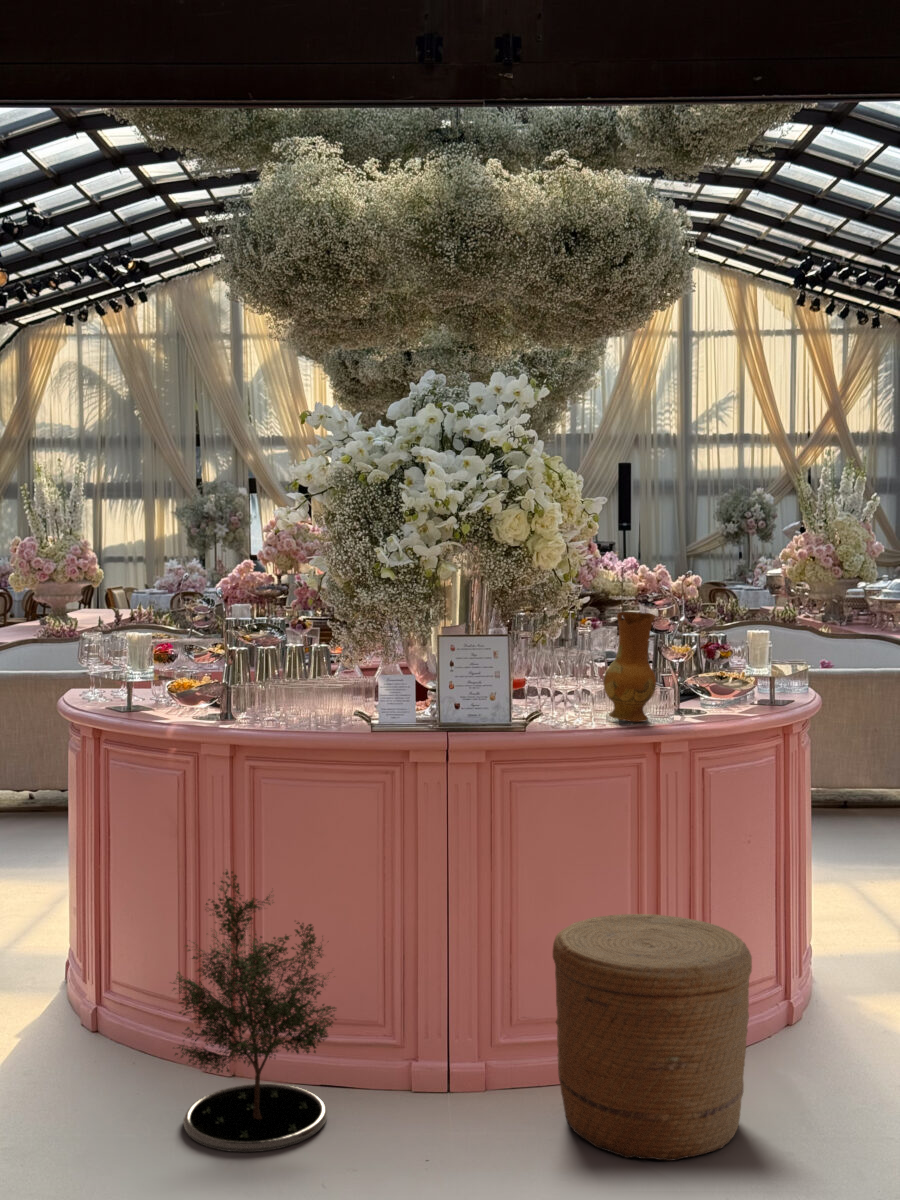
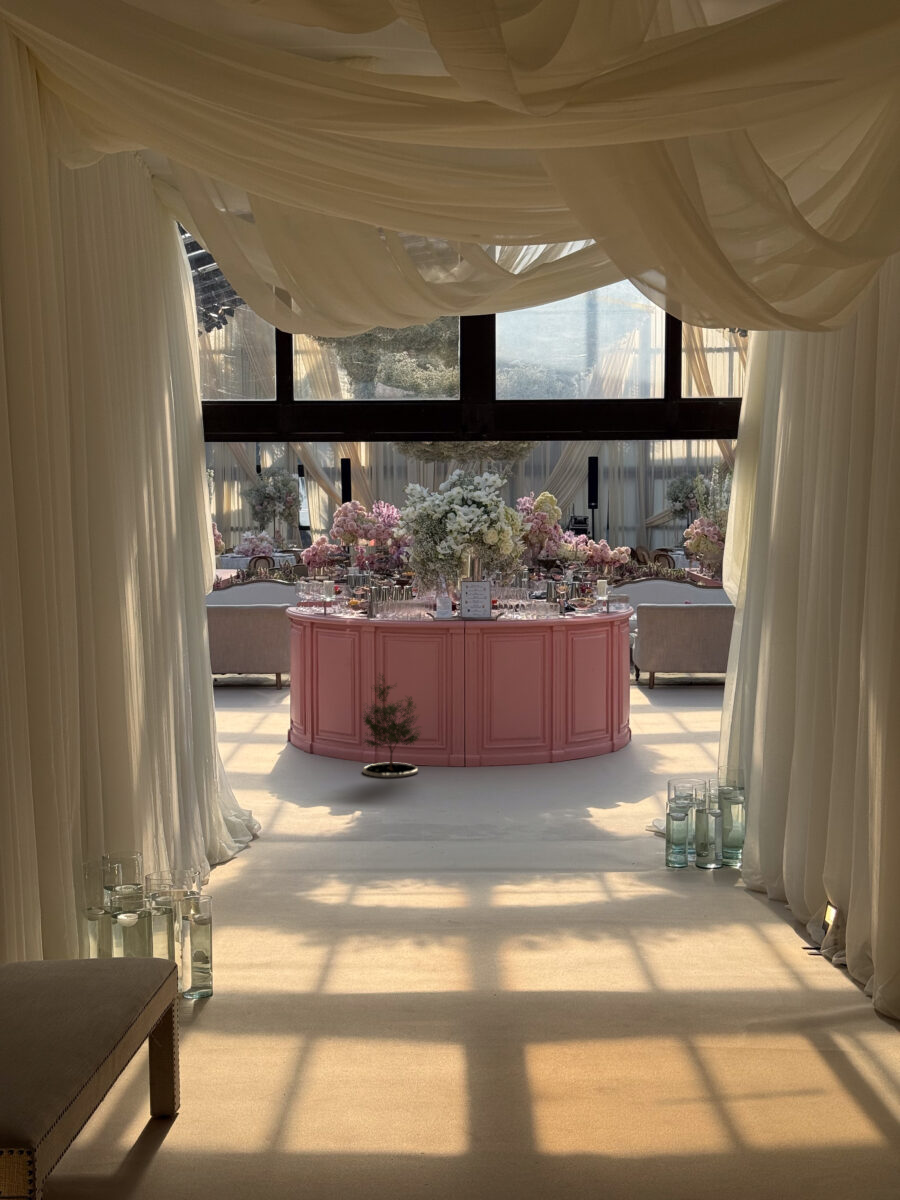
ceramic jug: present [603,612,656,722] -> none [530,573,552,619]
woven basket: present [553,914,752,1161] -> none [507,695,583,779]

